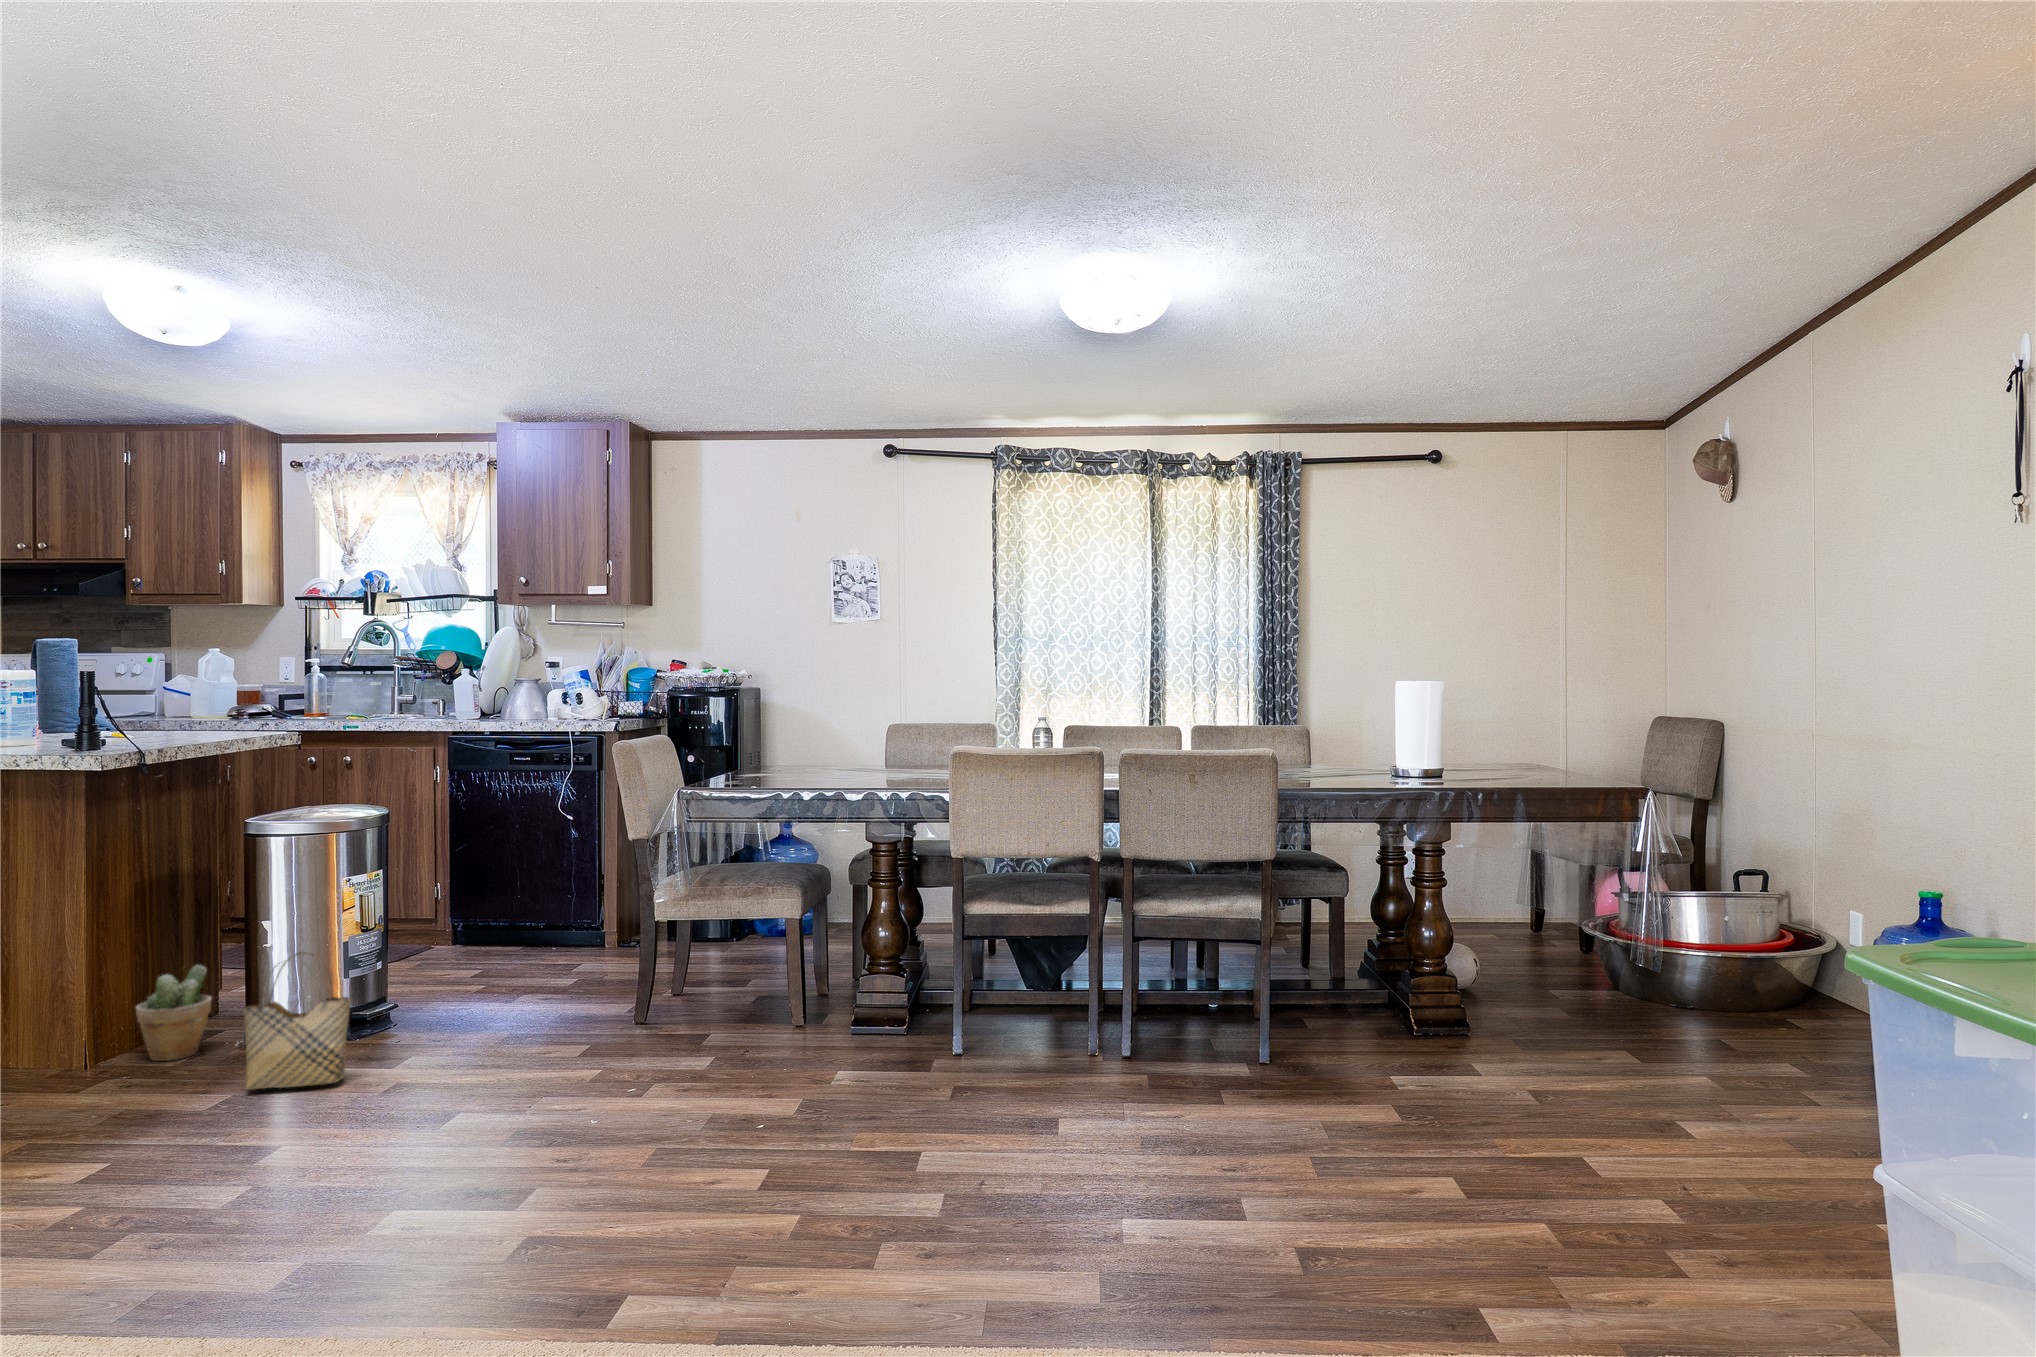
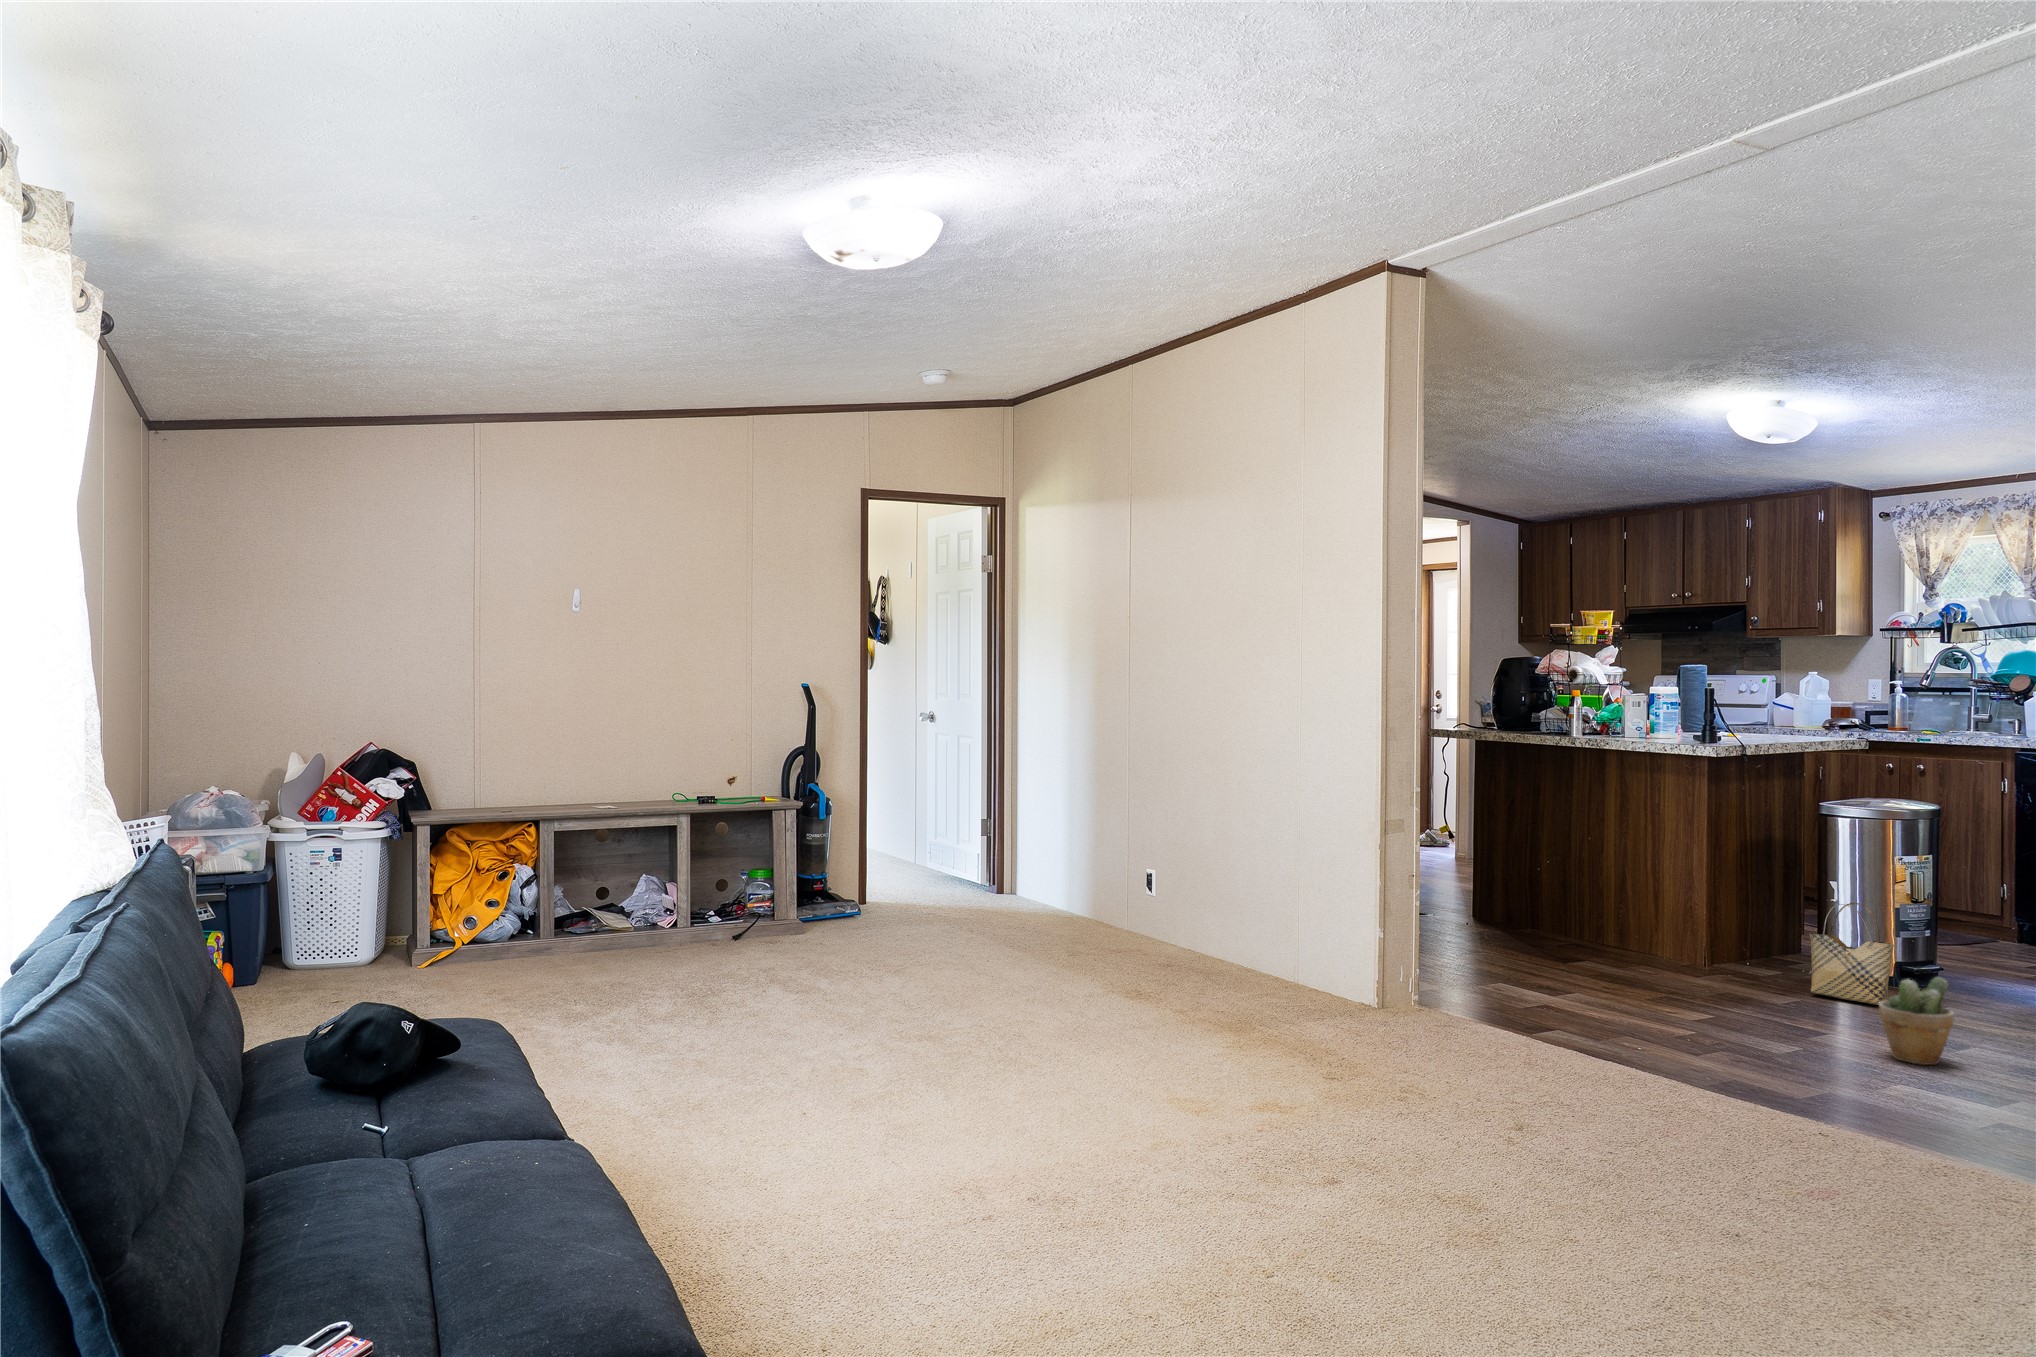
potted plant: present [136,965,212,1061] -> present [1878,977,1954,1065]

